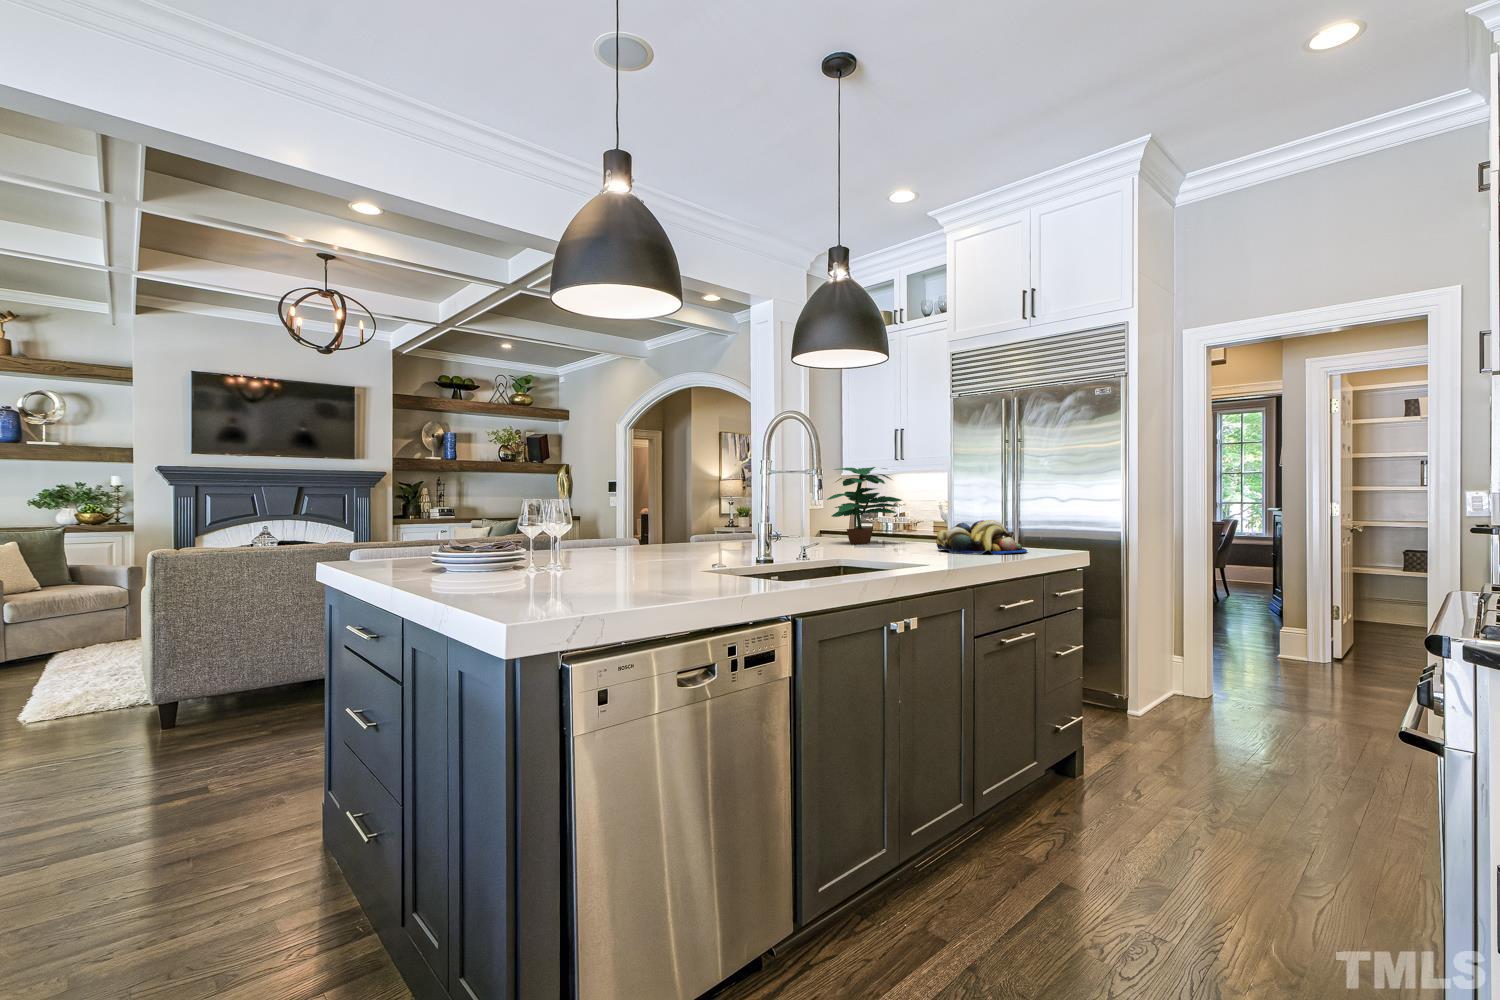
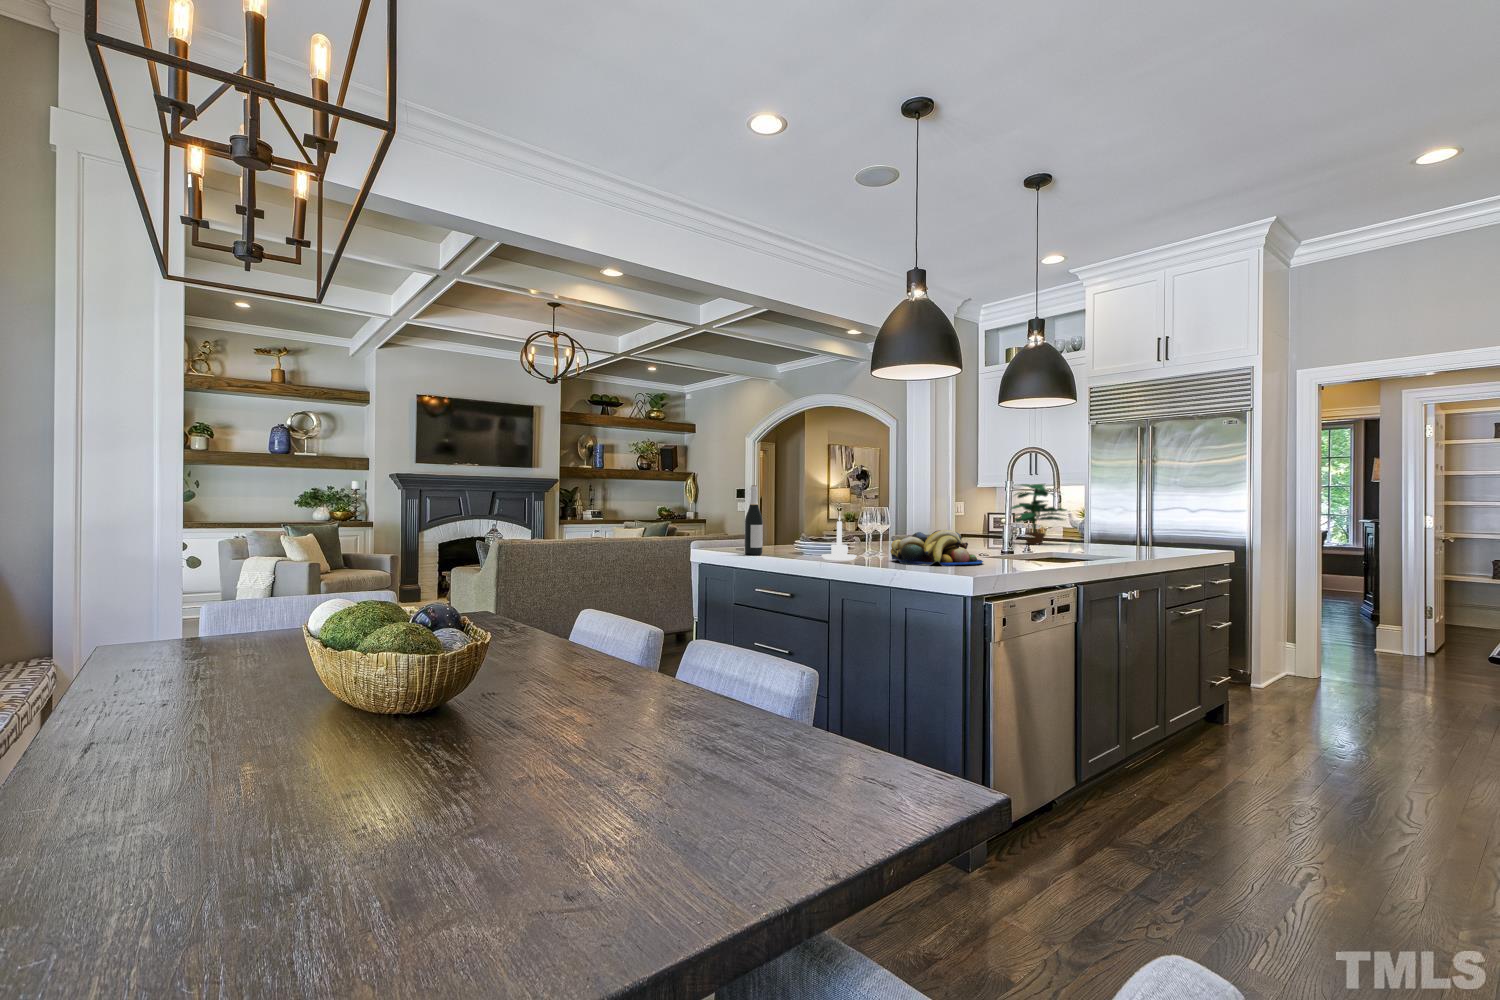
wine bottle: none [350,467,380,572] -> present [745,485,763,555]
candle holder: none [422,509,481,581] -> present [822,516,857,560]
fruit bowl: present [936,520,1027,555] -> present [890,530,983,566]

